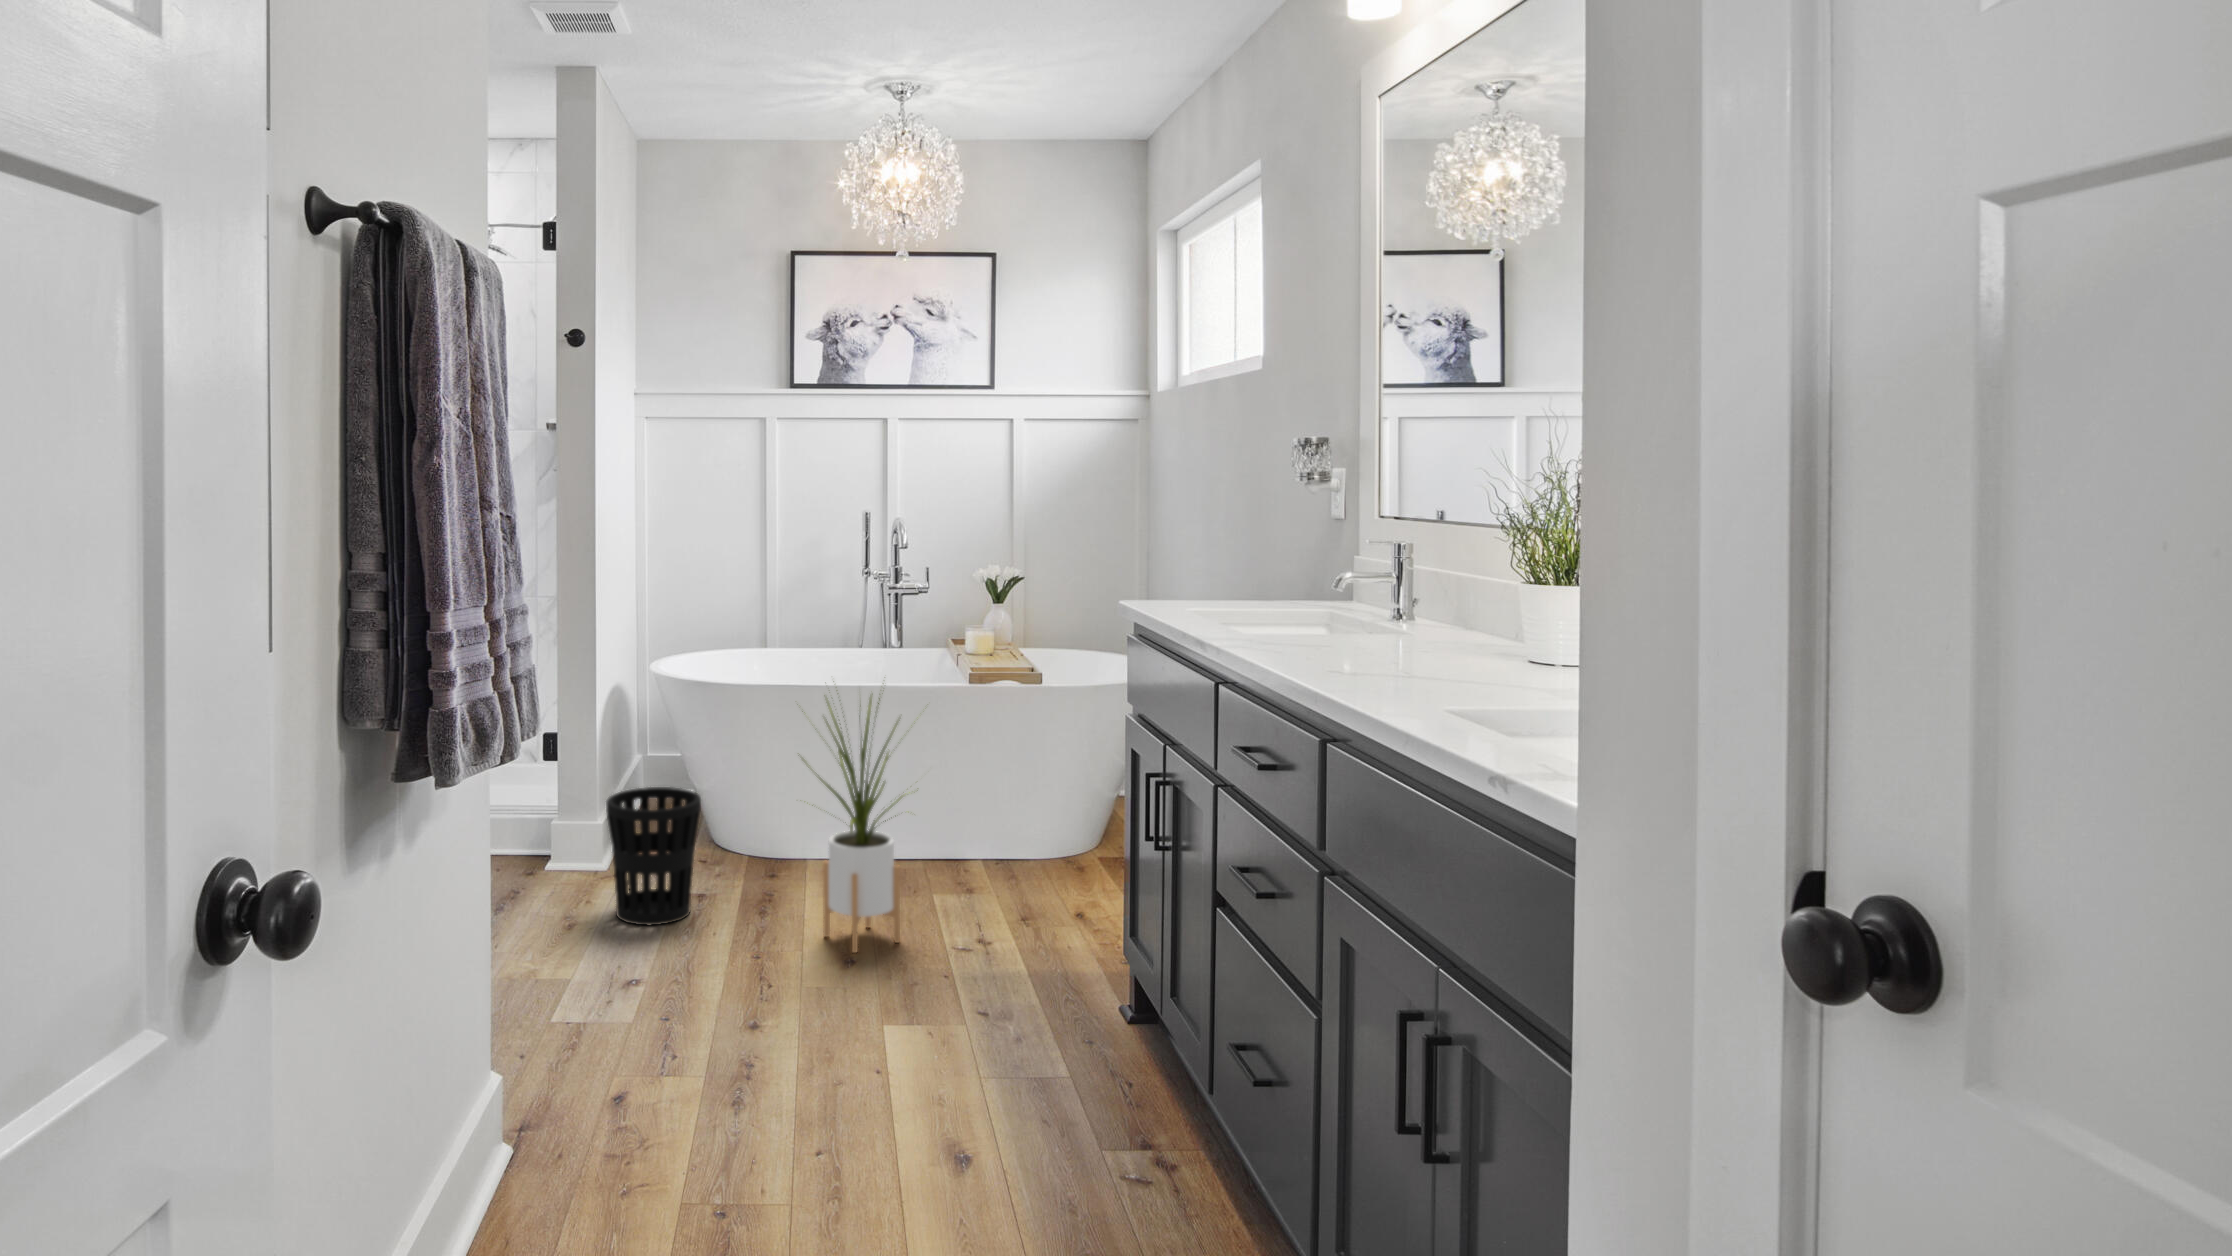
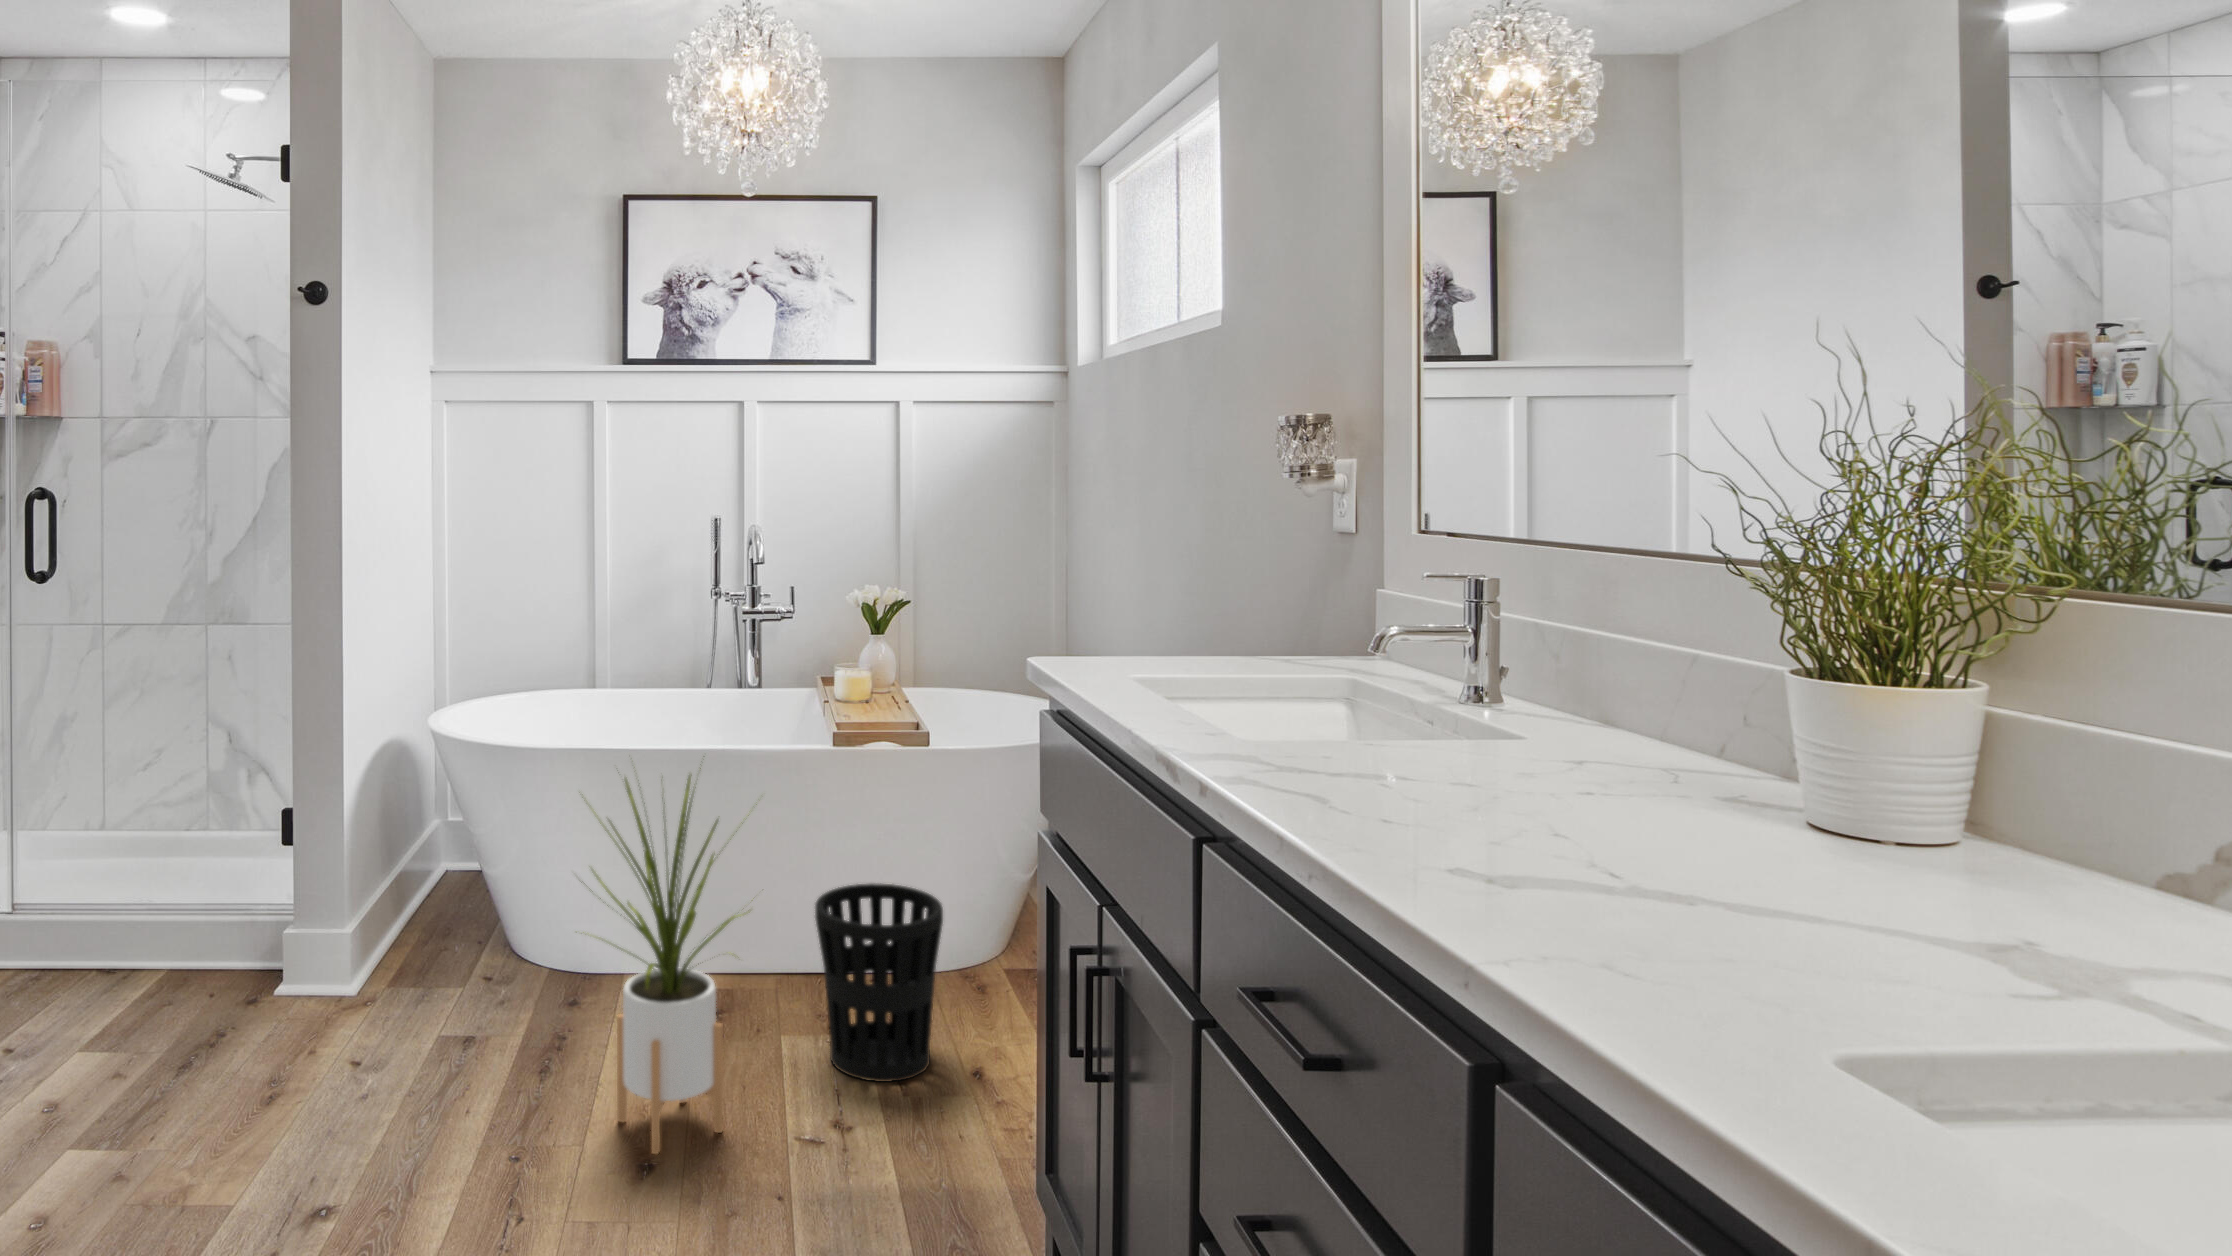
wastebasket: present [606,787,701,925] -> present [815,883,943,1082]

